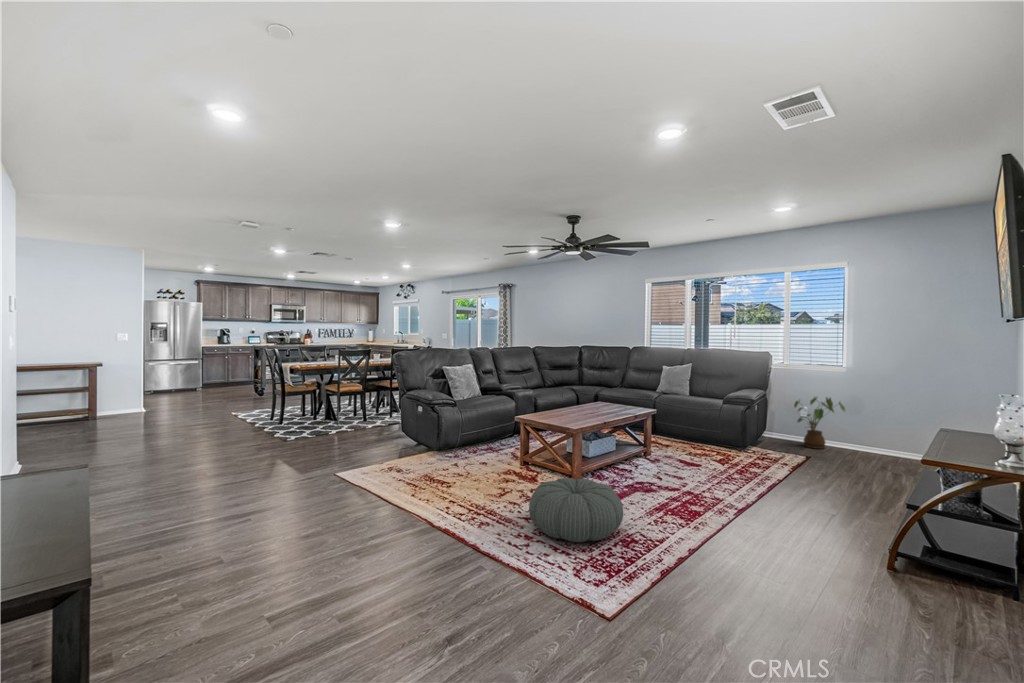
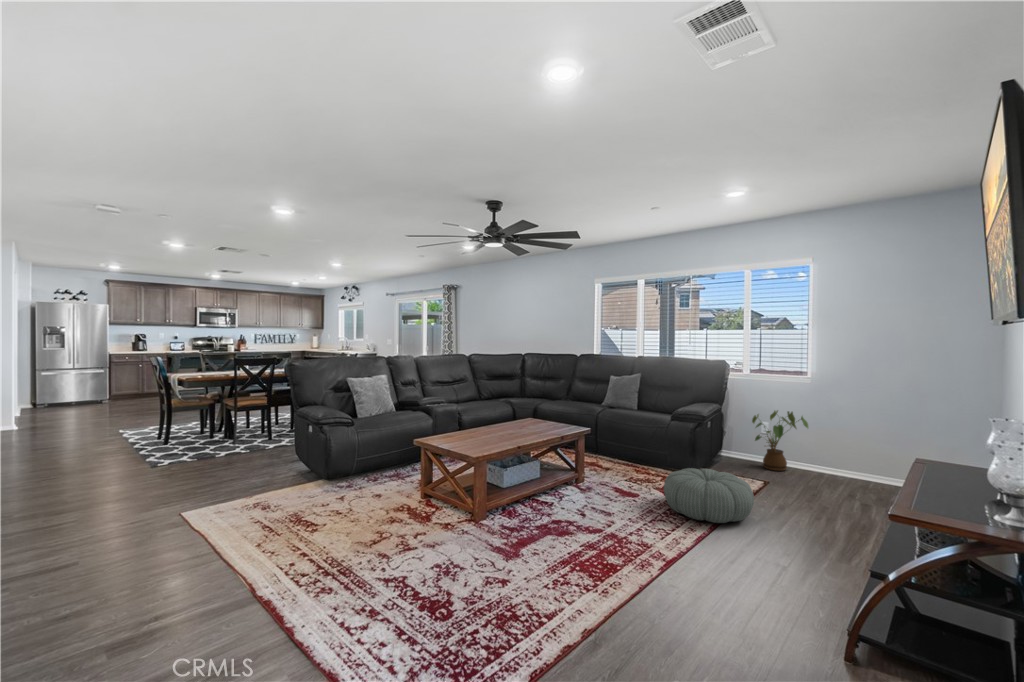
pouf: present [529,478,623,542] -> present [664,468,754,523]

